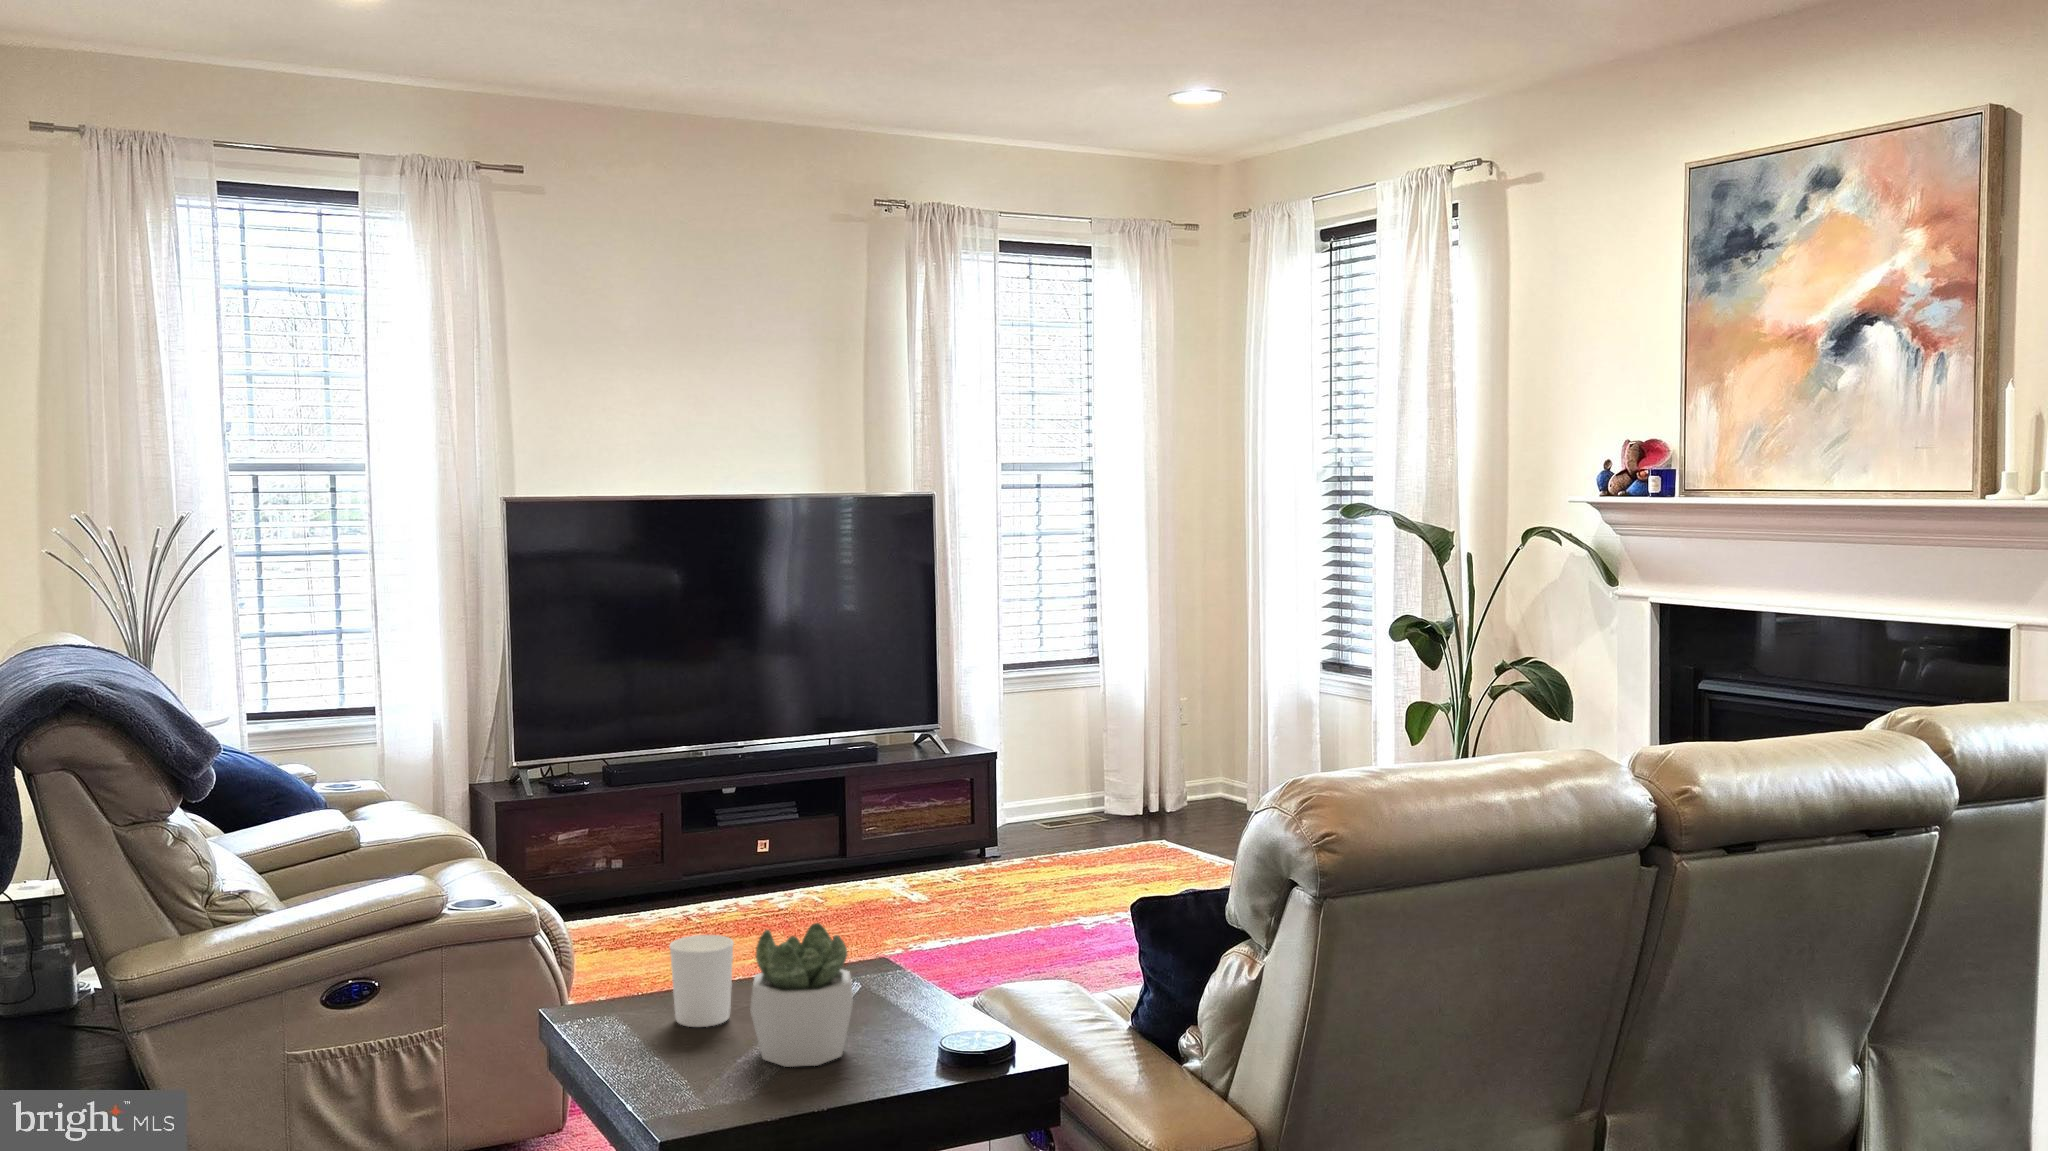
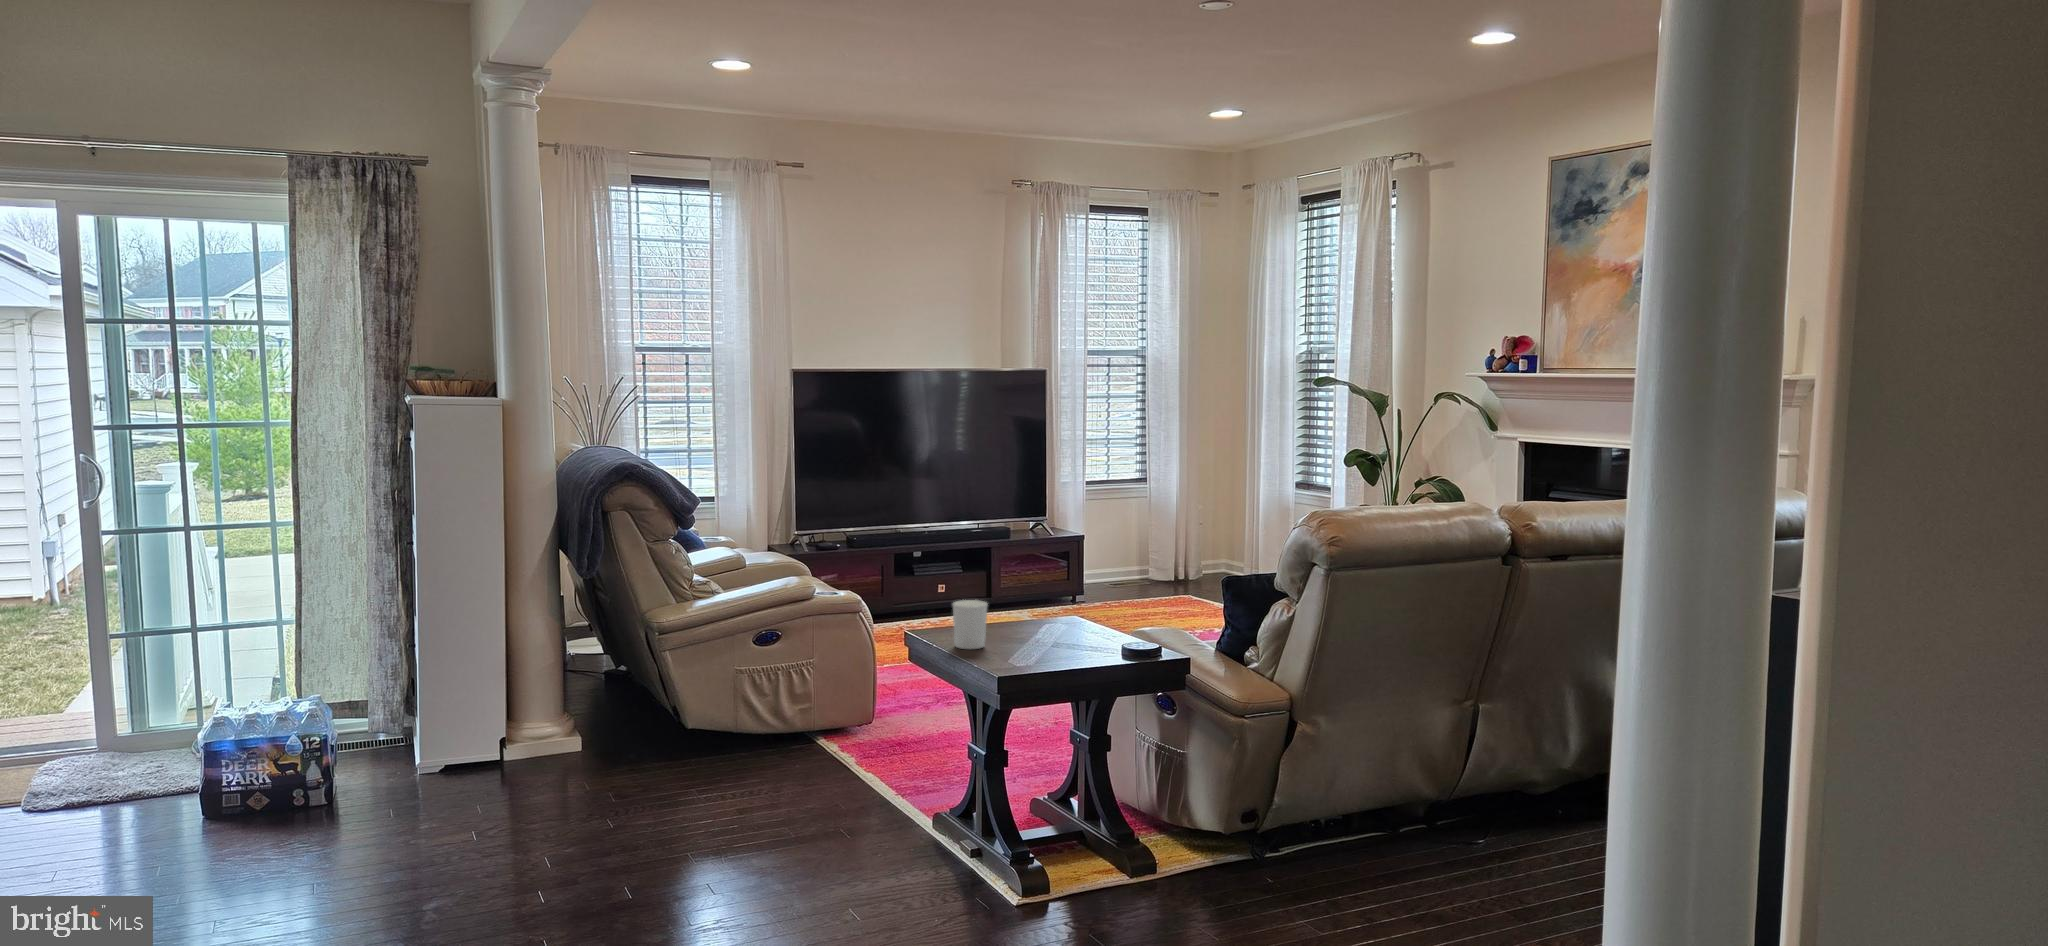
succulent plant: present [750,923,853,1067] -> none [1004,591,1061,666]

